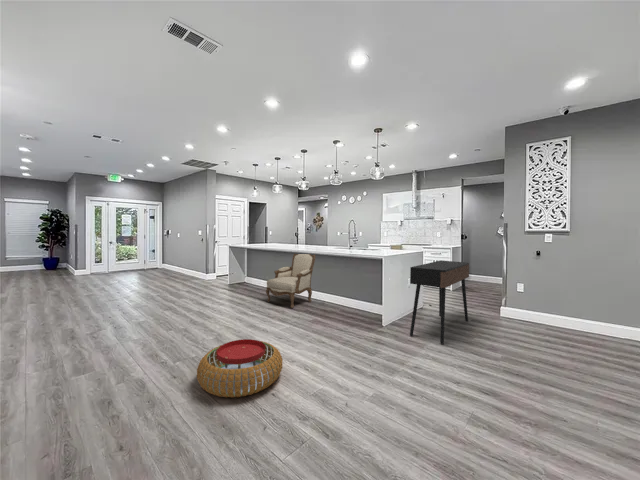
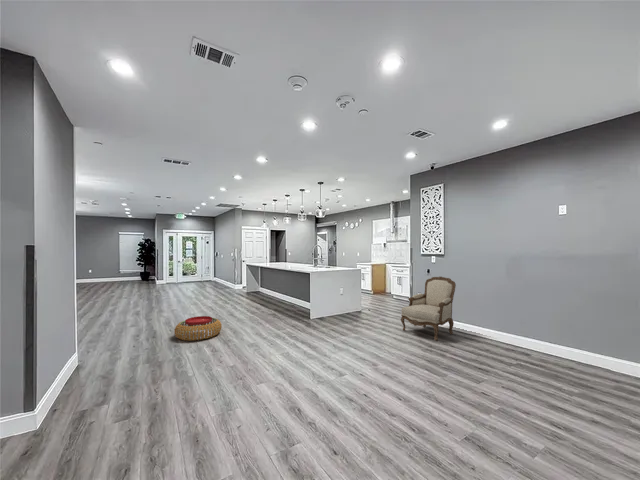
armchair: present [266,253,315,308] -> present [401,277,456,340]
console table: present [410,261,469,344] -> none [318,276,377,330]

